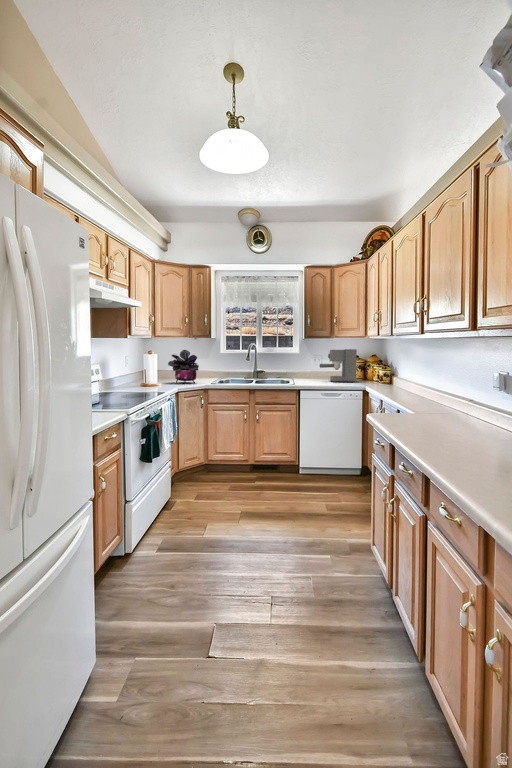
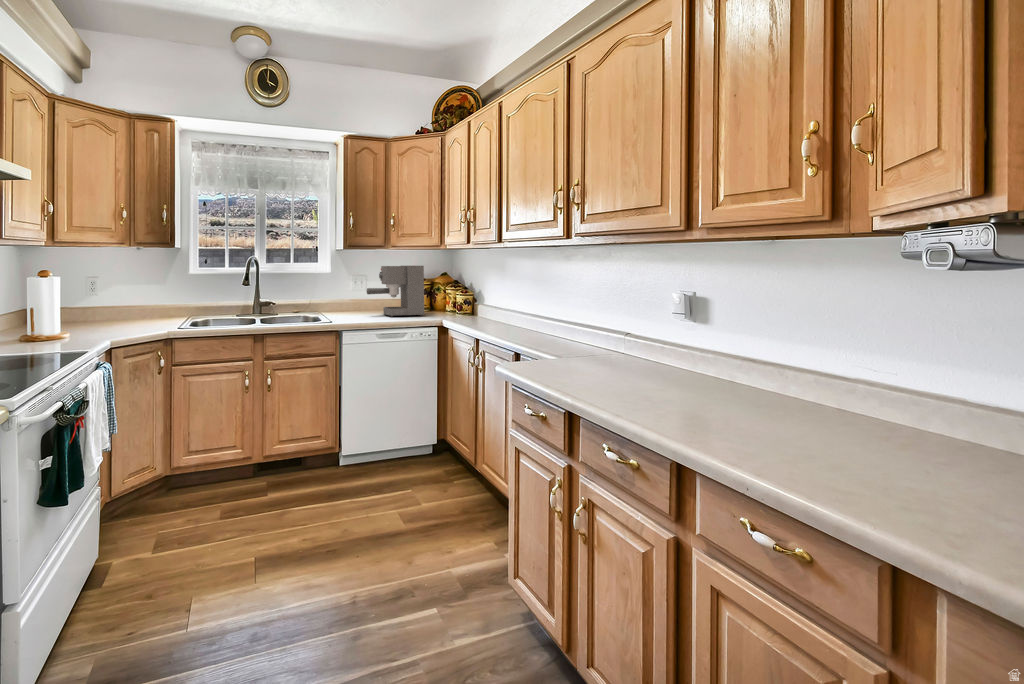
potted plant: present [168,350,199,383] -> none [71,265,142,329]

